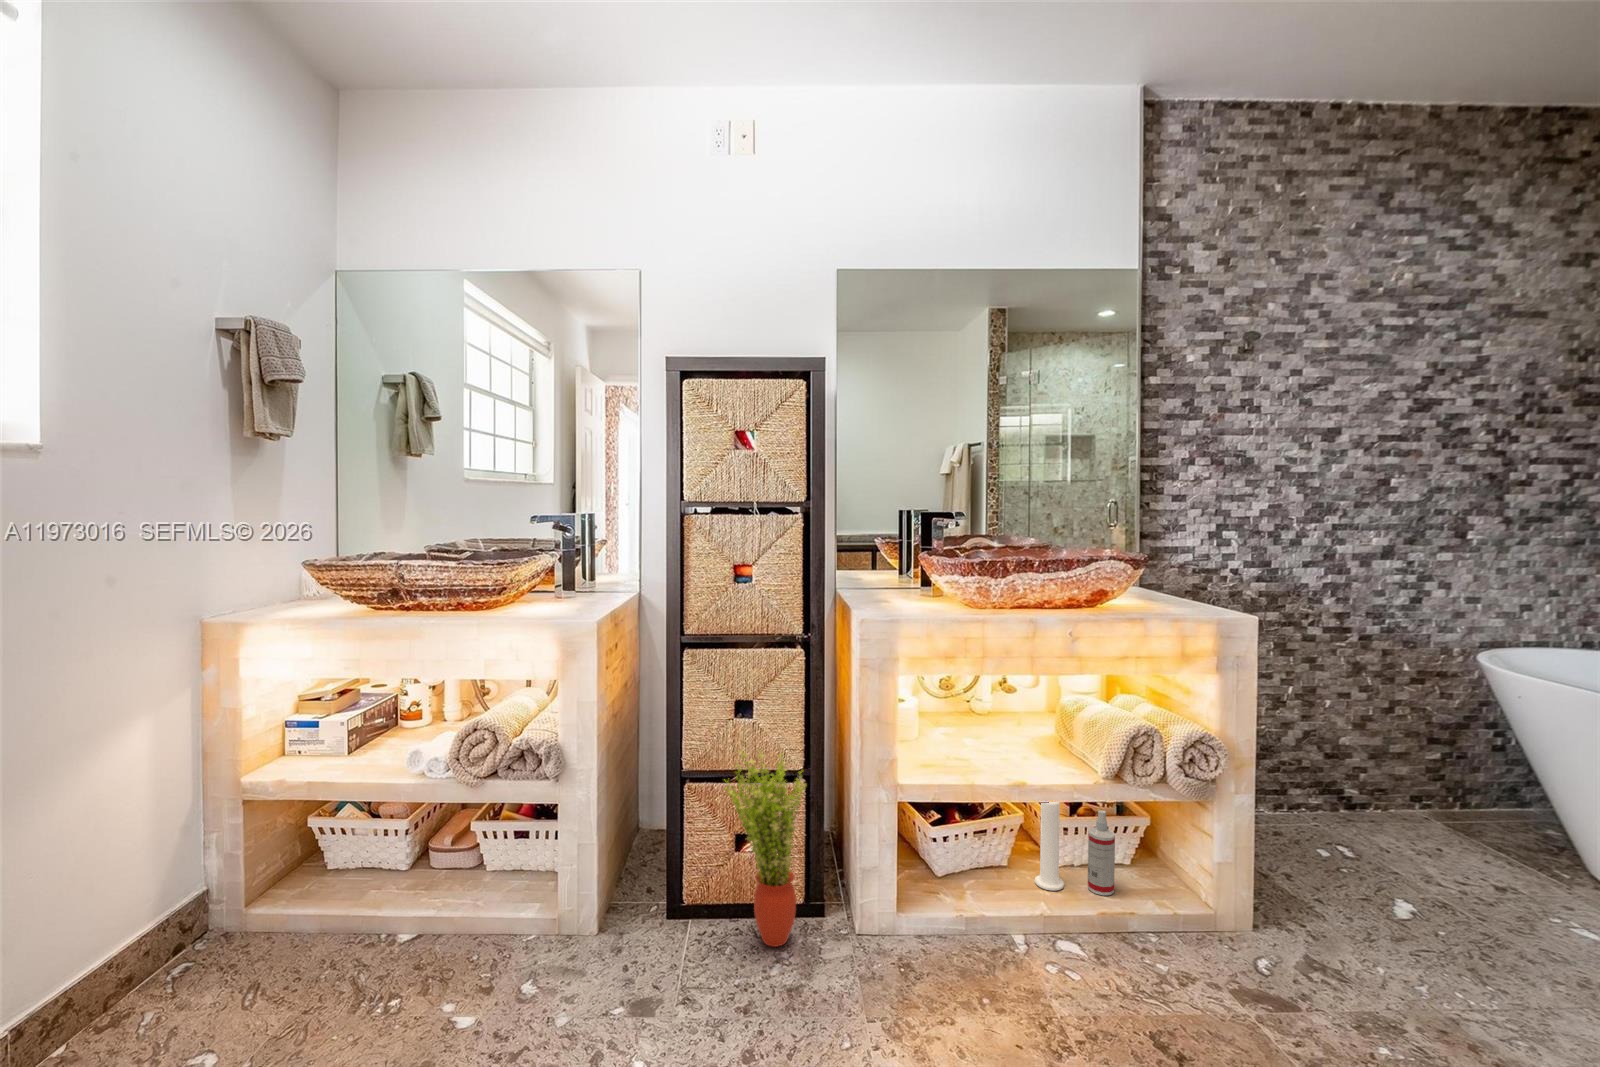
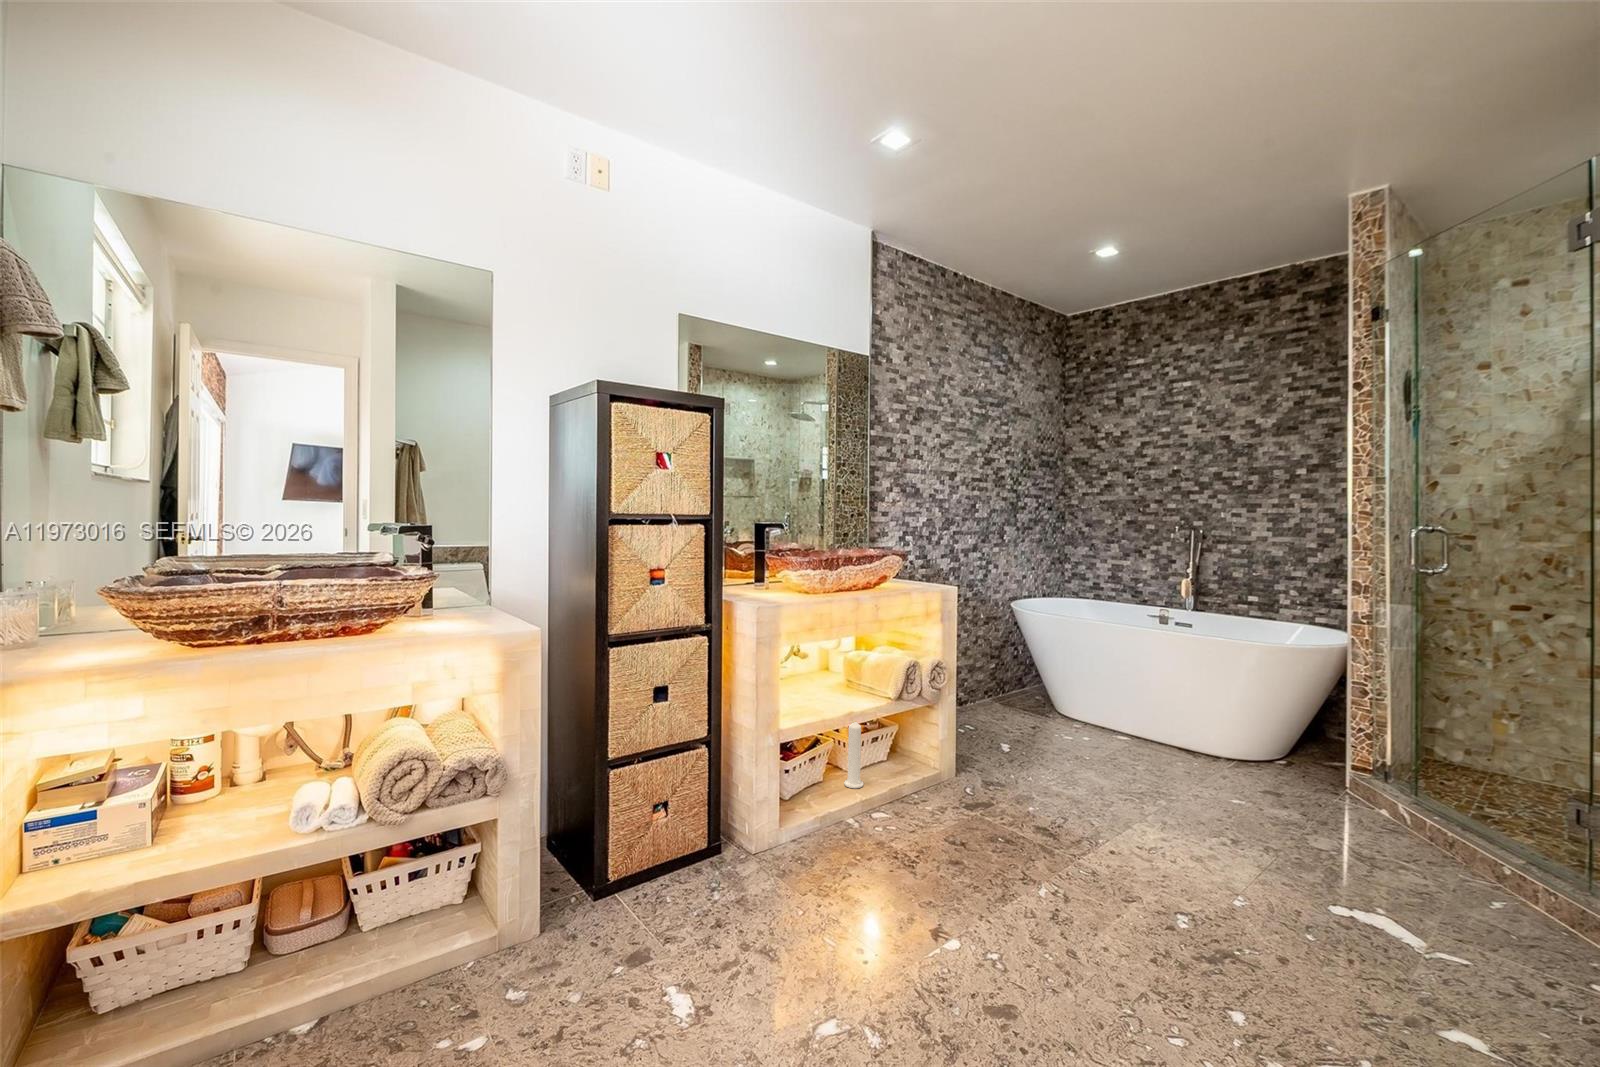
potted plant: present [725,750,806,947] -> none [664,721,734,883]
spray bottle: present [1088,811,1115,895] -> none [875,726,892,783]

